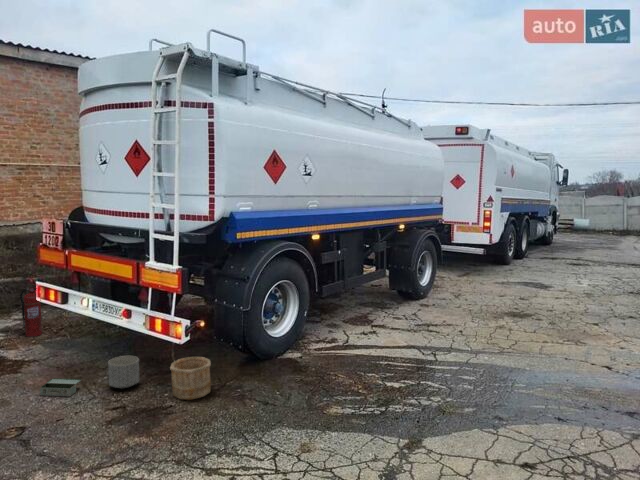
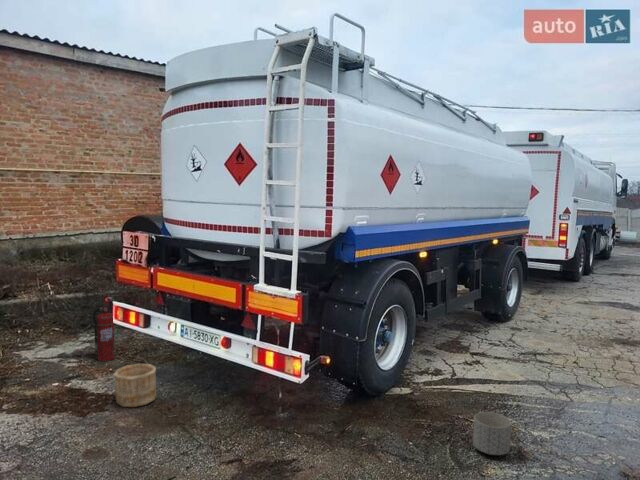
planter: present [108,356,139,389] -> present [473,412,511,455]
wooden bucket: present [170,357,211,400] -> present [113,364,156,407]
toolbox: present [40,378,81,396] -> none [135,417,180,441]

